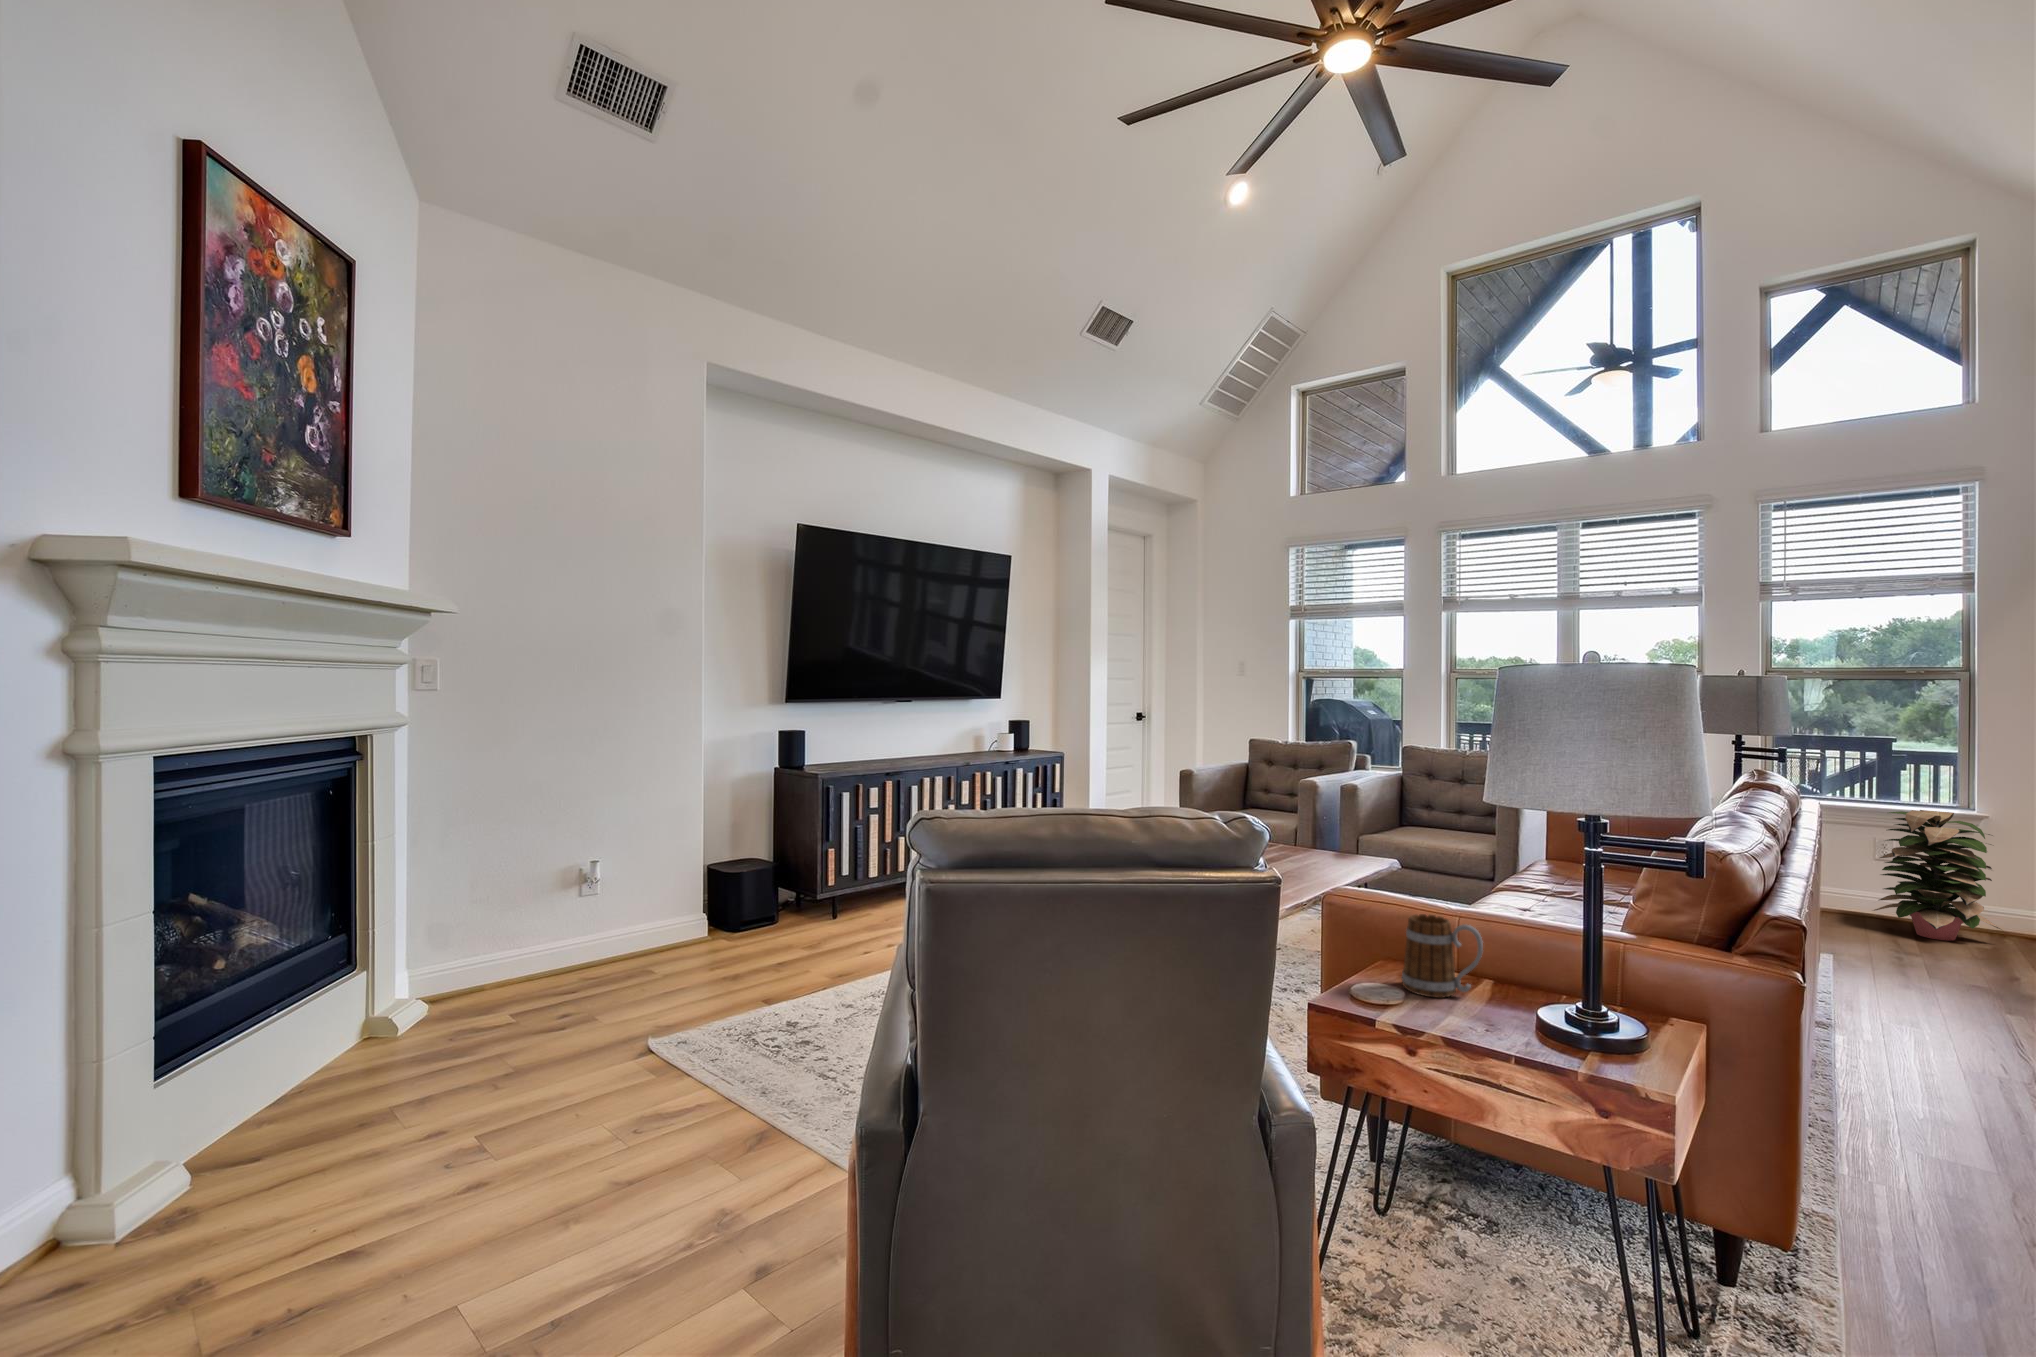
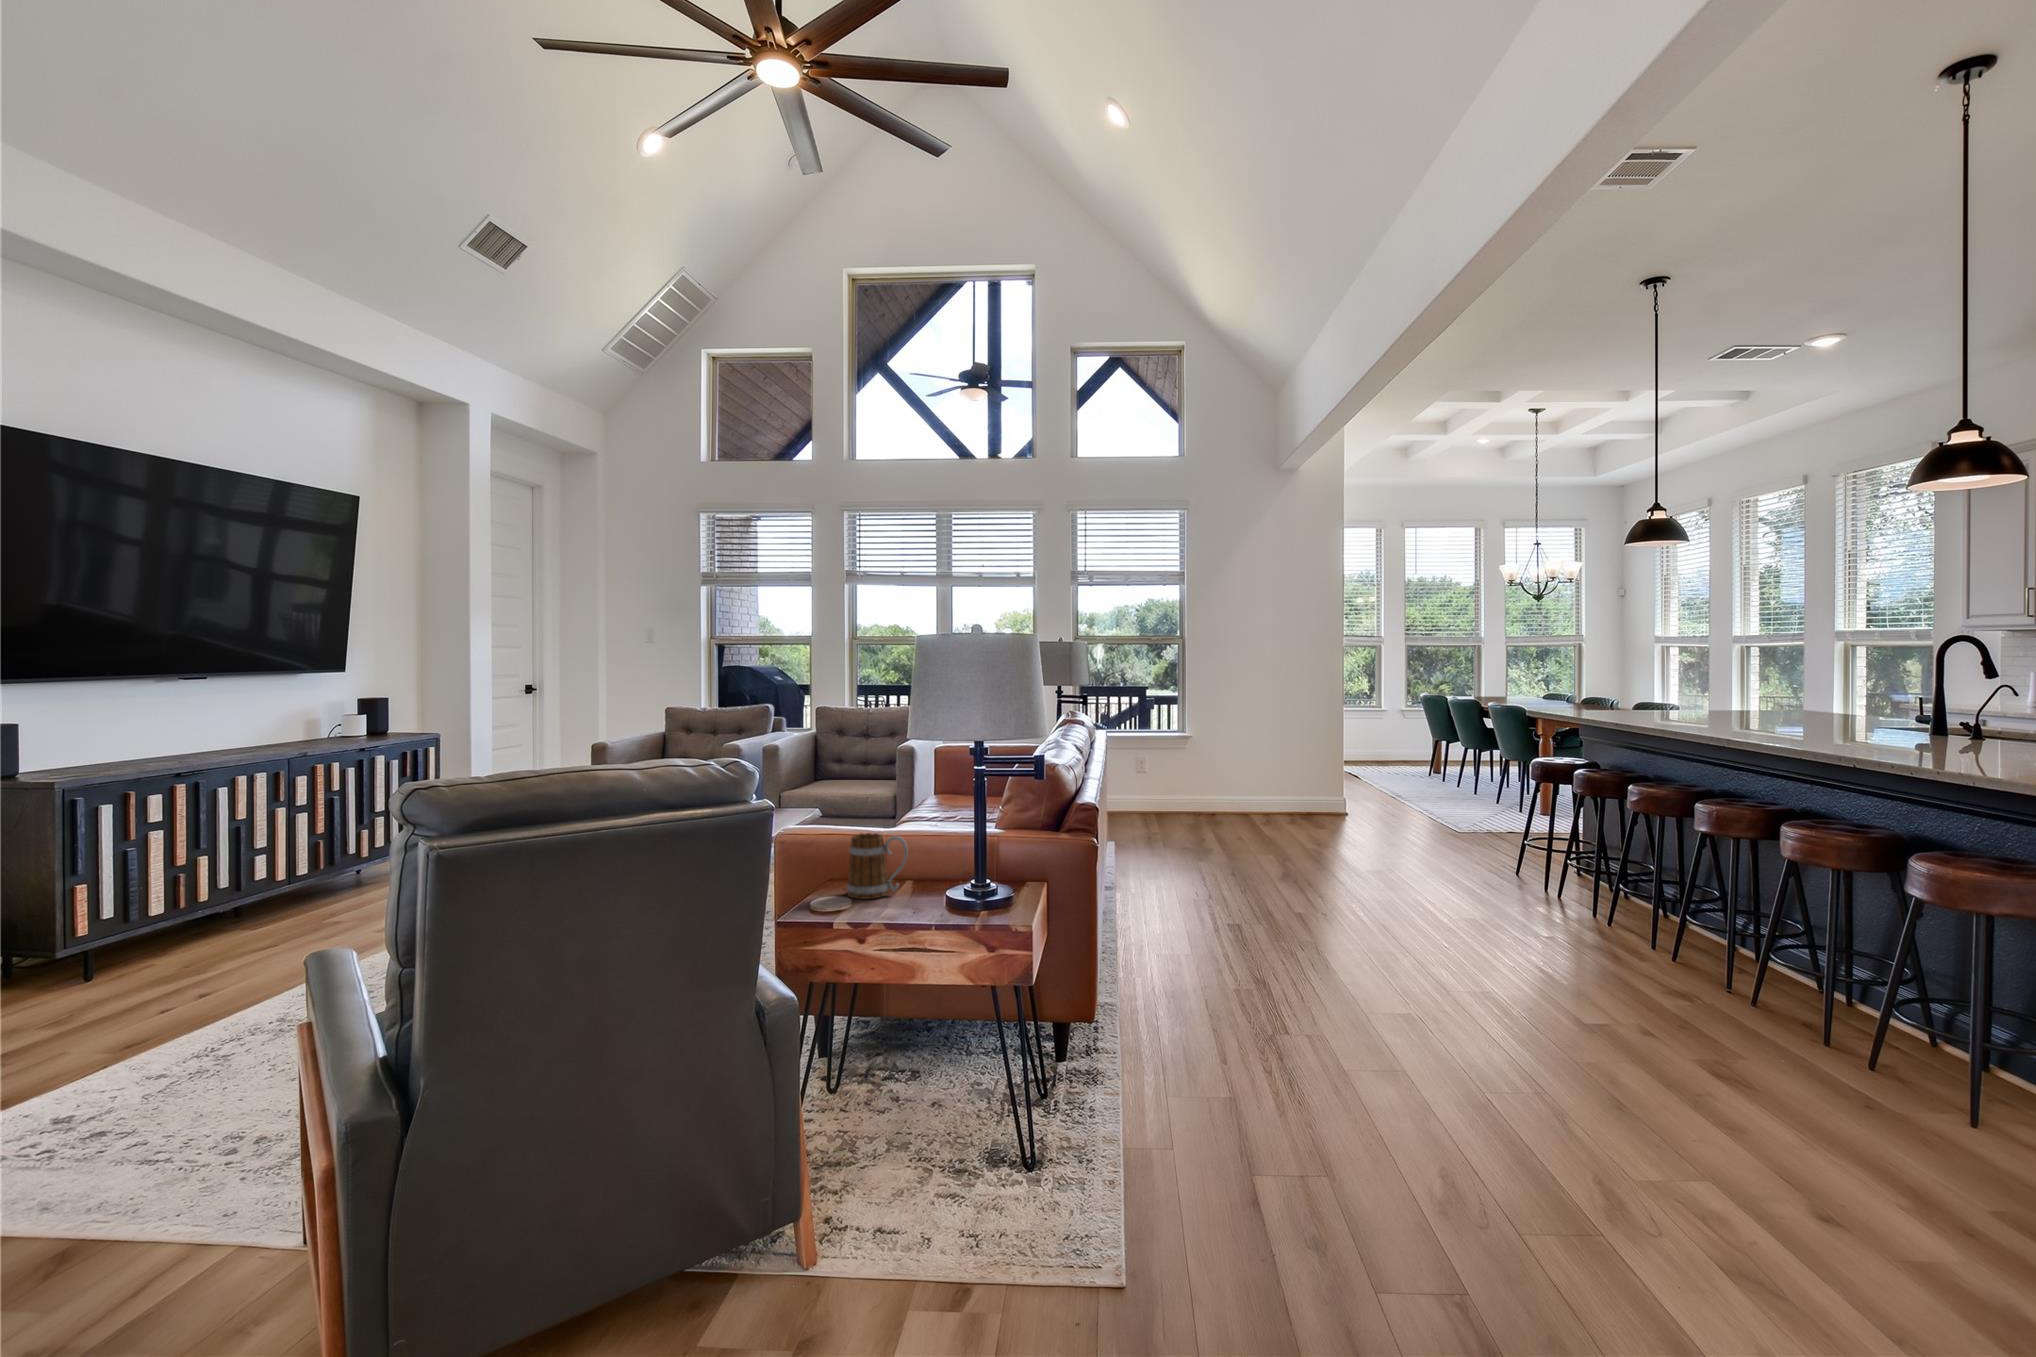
decorative plant: present [1874,810,2000,940] -> none [1129,735,1194,823]

